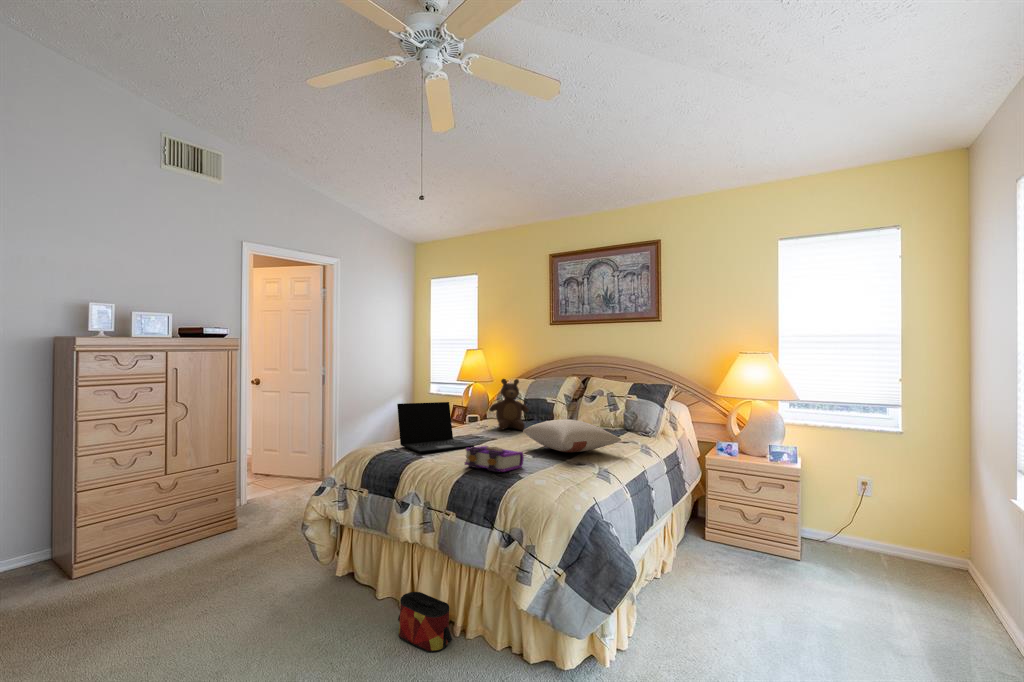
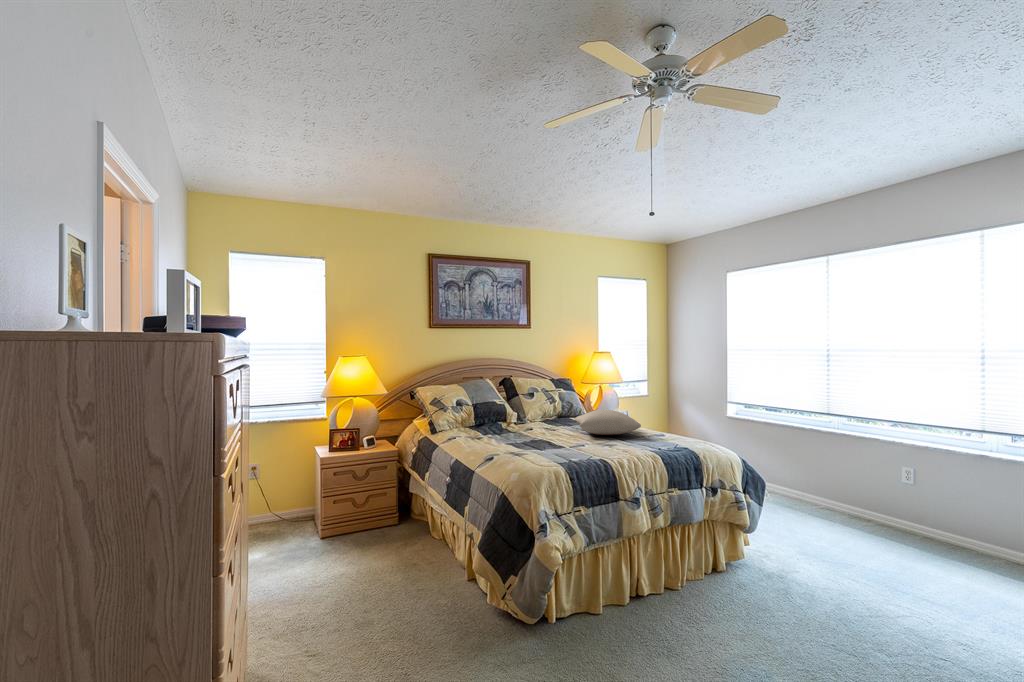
teddy bear: present [489,379,529,430] -> none [483,383,518,433]
laptop: present [397,402,474,453] -> none [520,410,584,459]
book: present [465,446,524,472] -> none [618,436,668,455]
bag: present [398,592,452,652] -> none [641,565,689,611]

